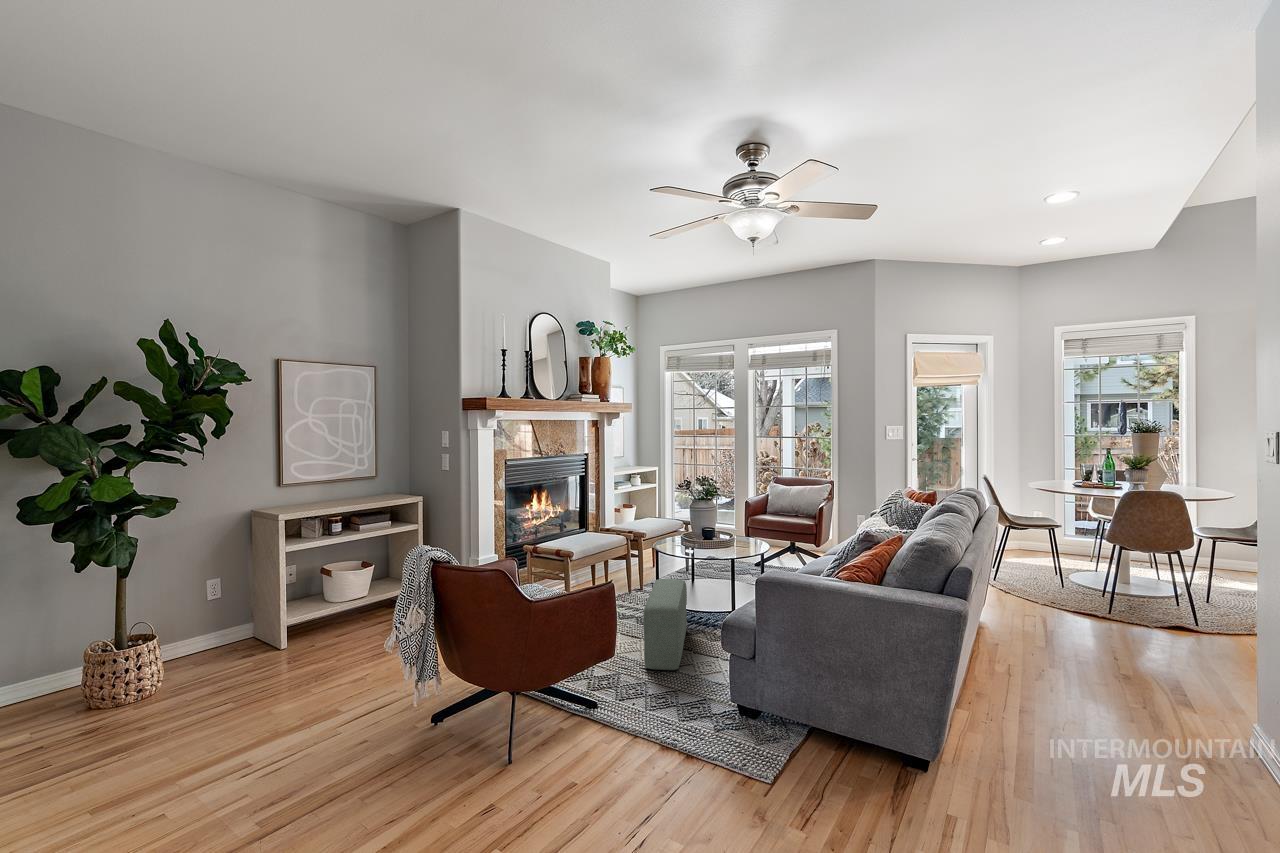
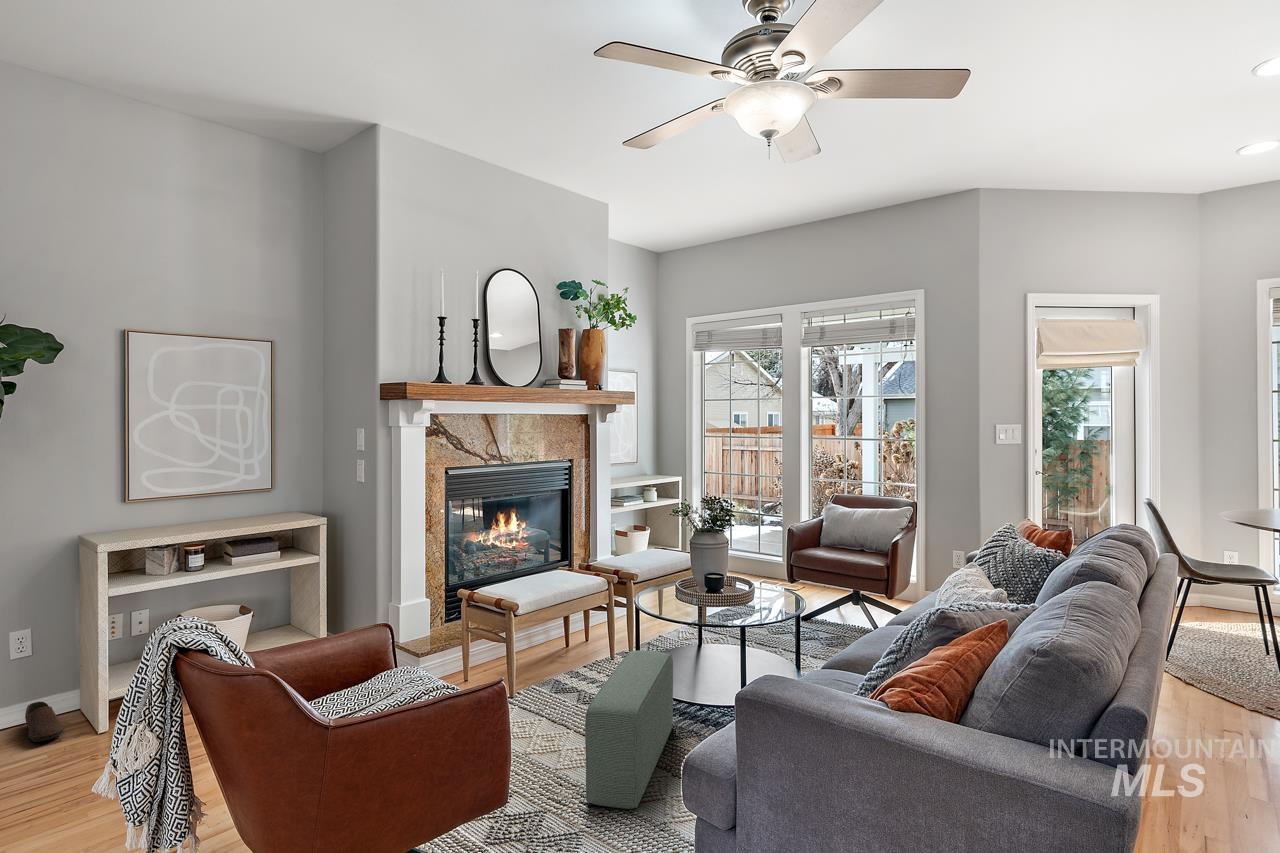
shoe: none [221,631,254,656] -> present [25,702,64,742]

